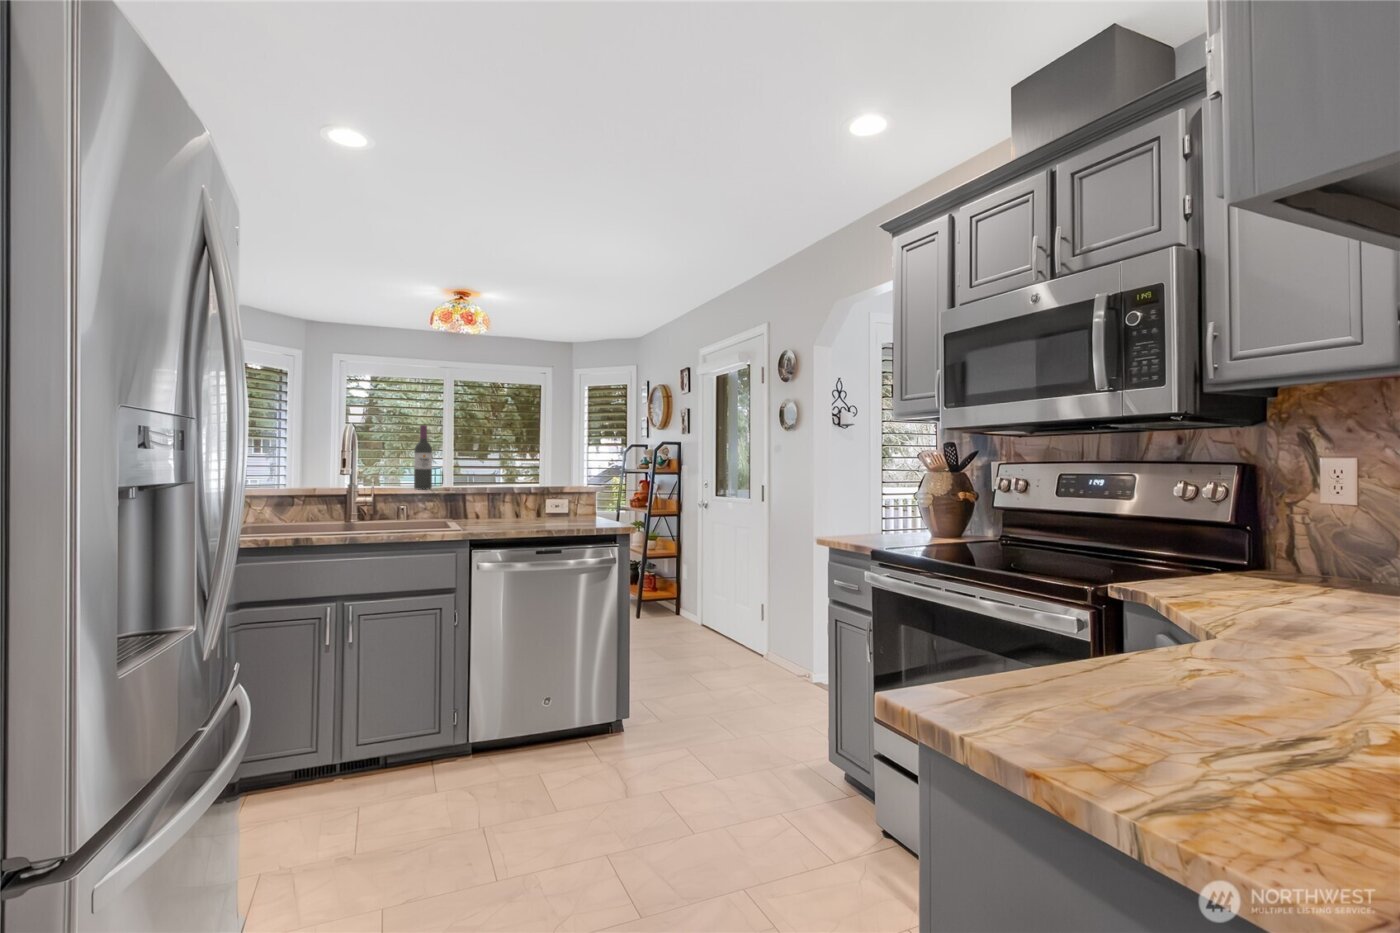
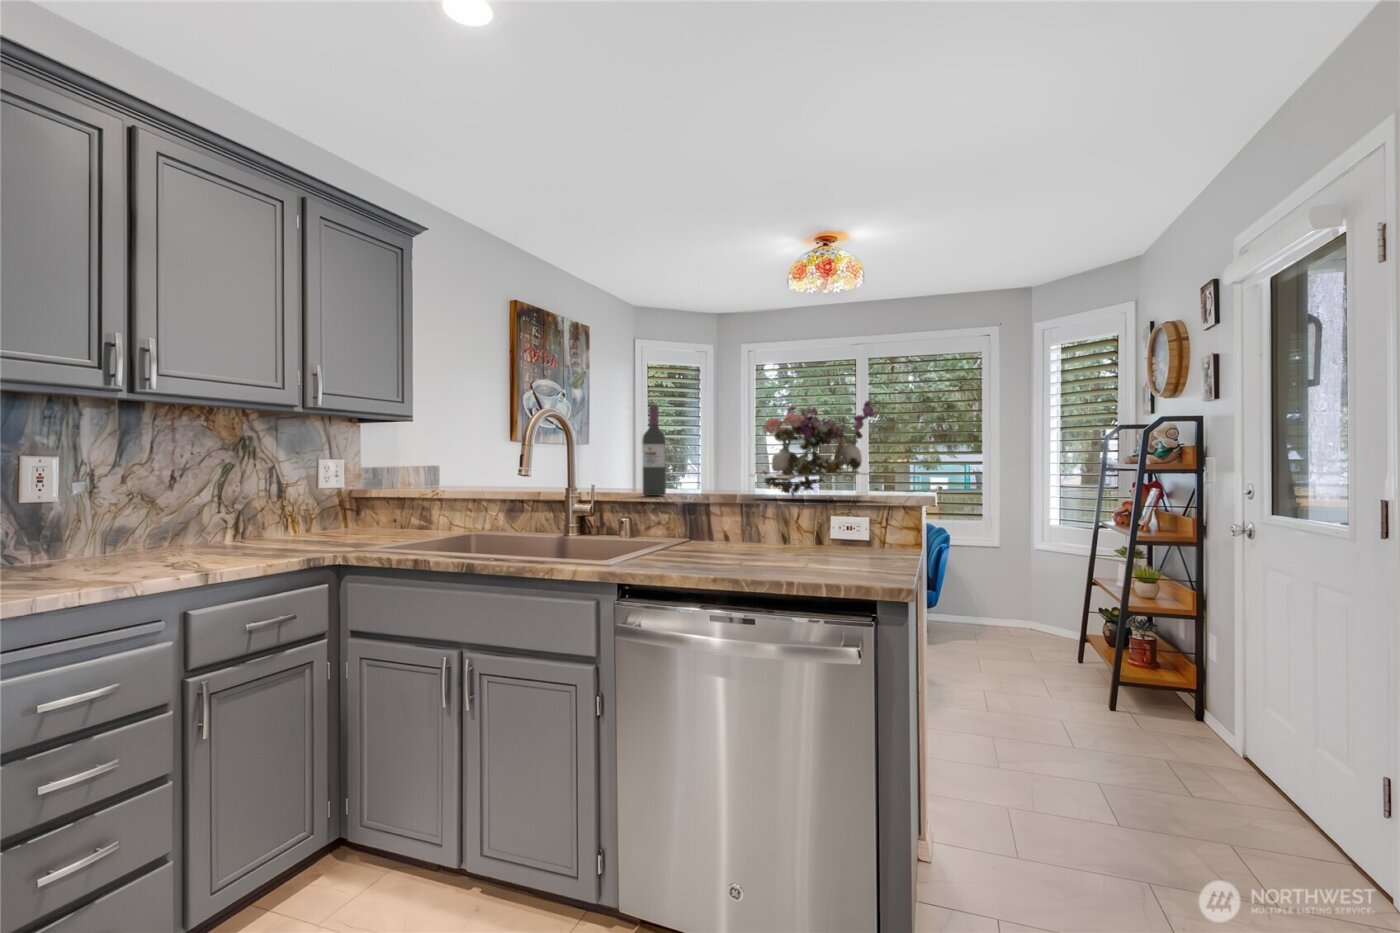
flower arrangement: none [495,430,577,489] -> present [751,398,875,497]

